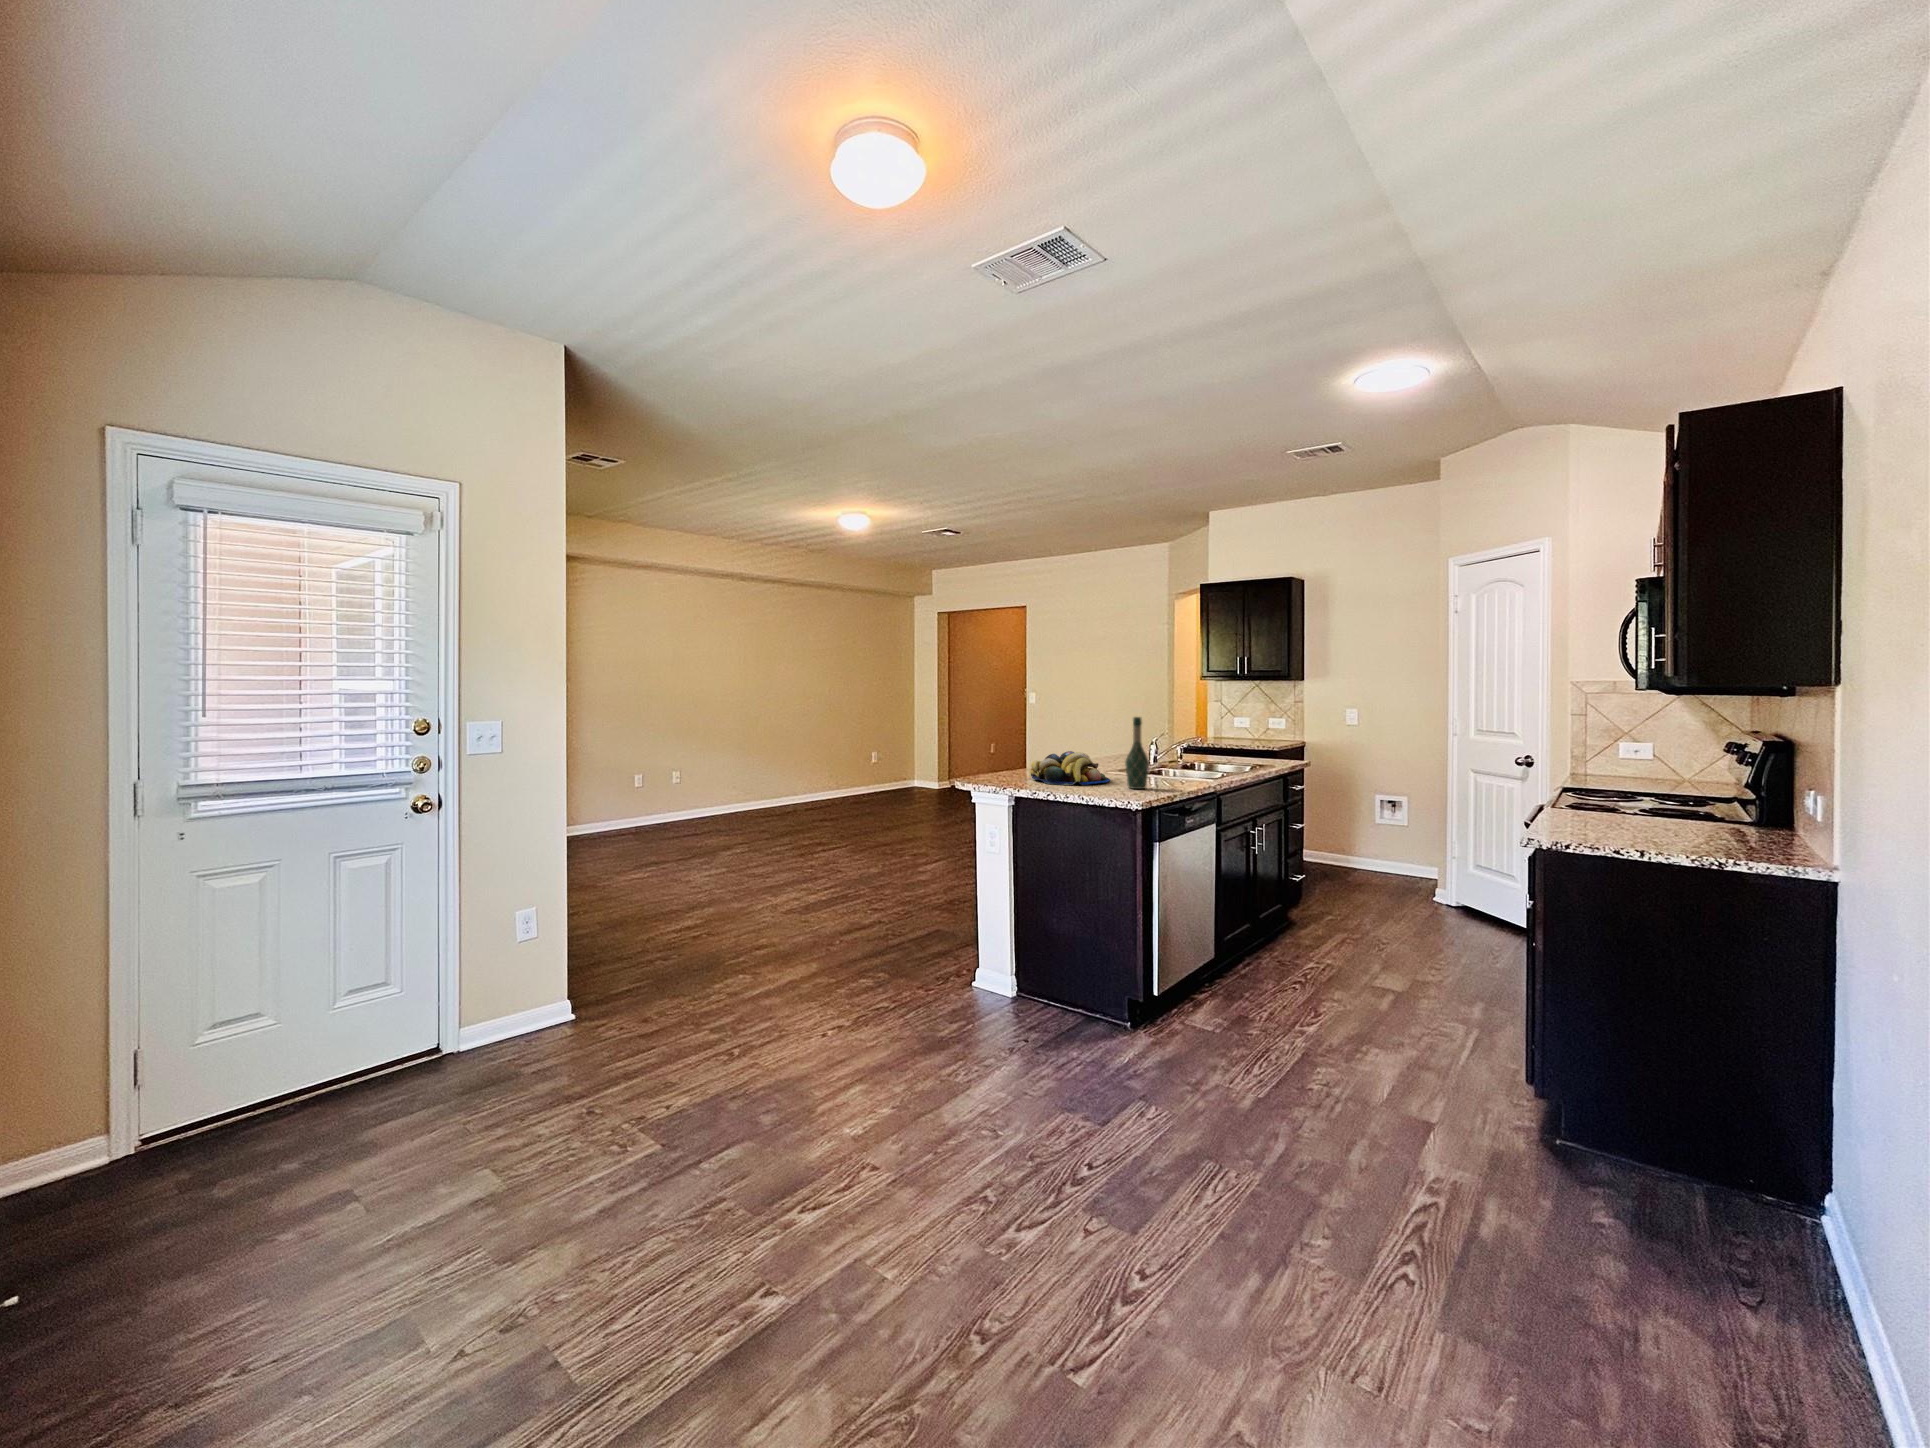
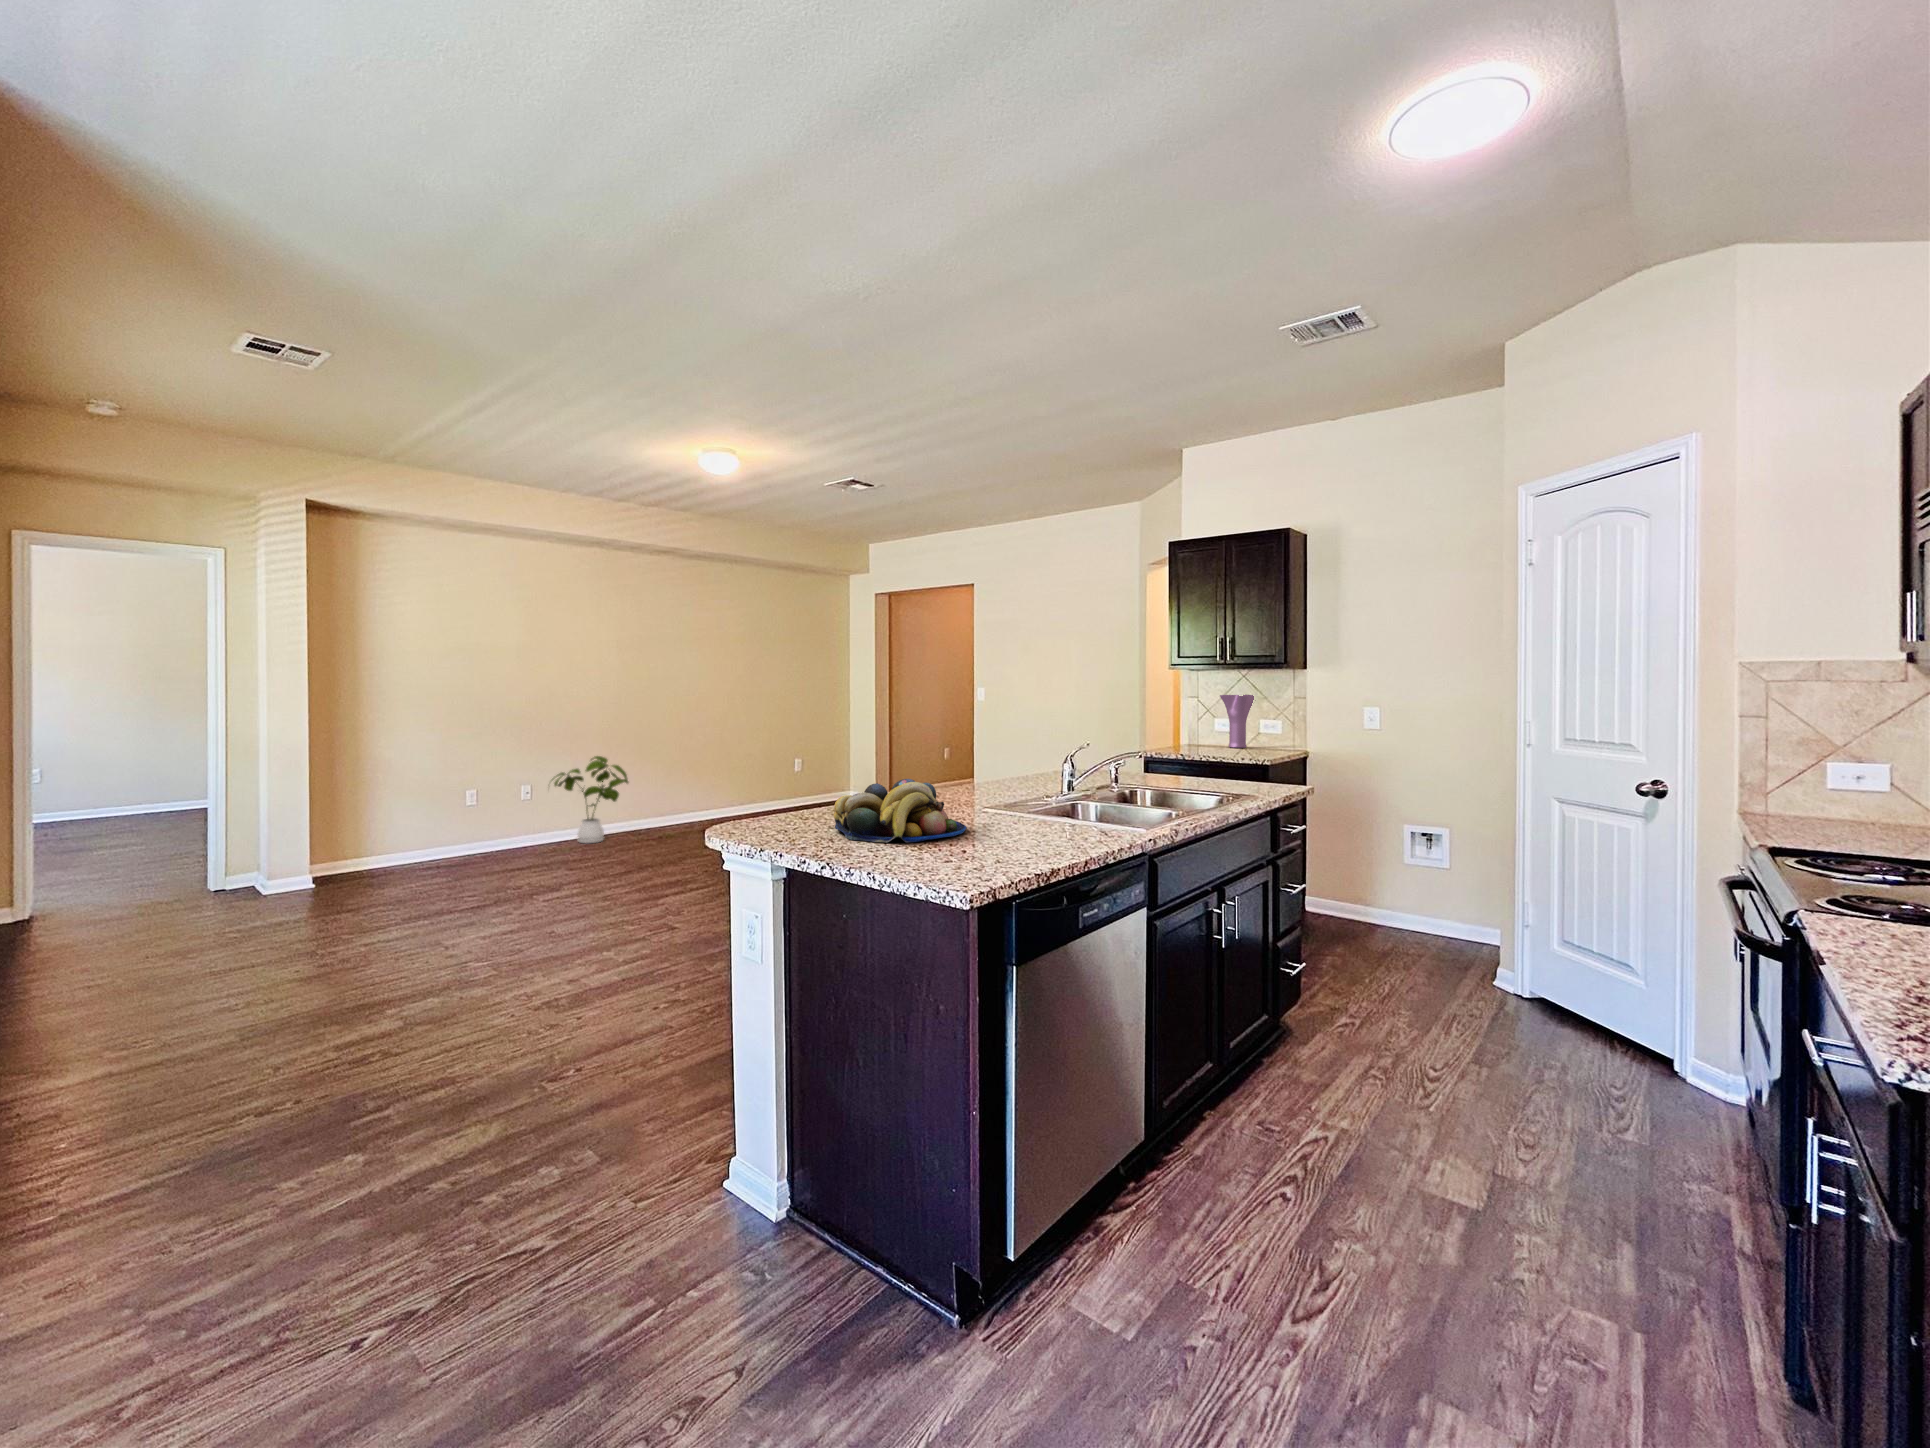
vase: none [1239,699,1269,739] -> present [1220,695,1254,748]
wine bottle: present [1125,717,1149,789] -> none [977,722,1018,853]
house plant: none [693,747,759,818] -> present [552,756,628,843]

